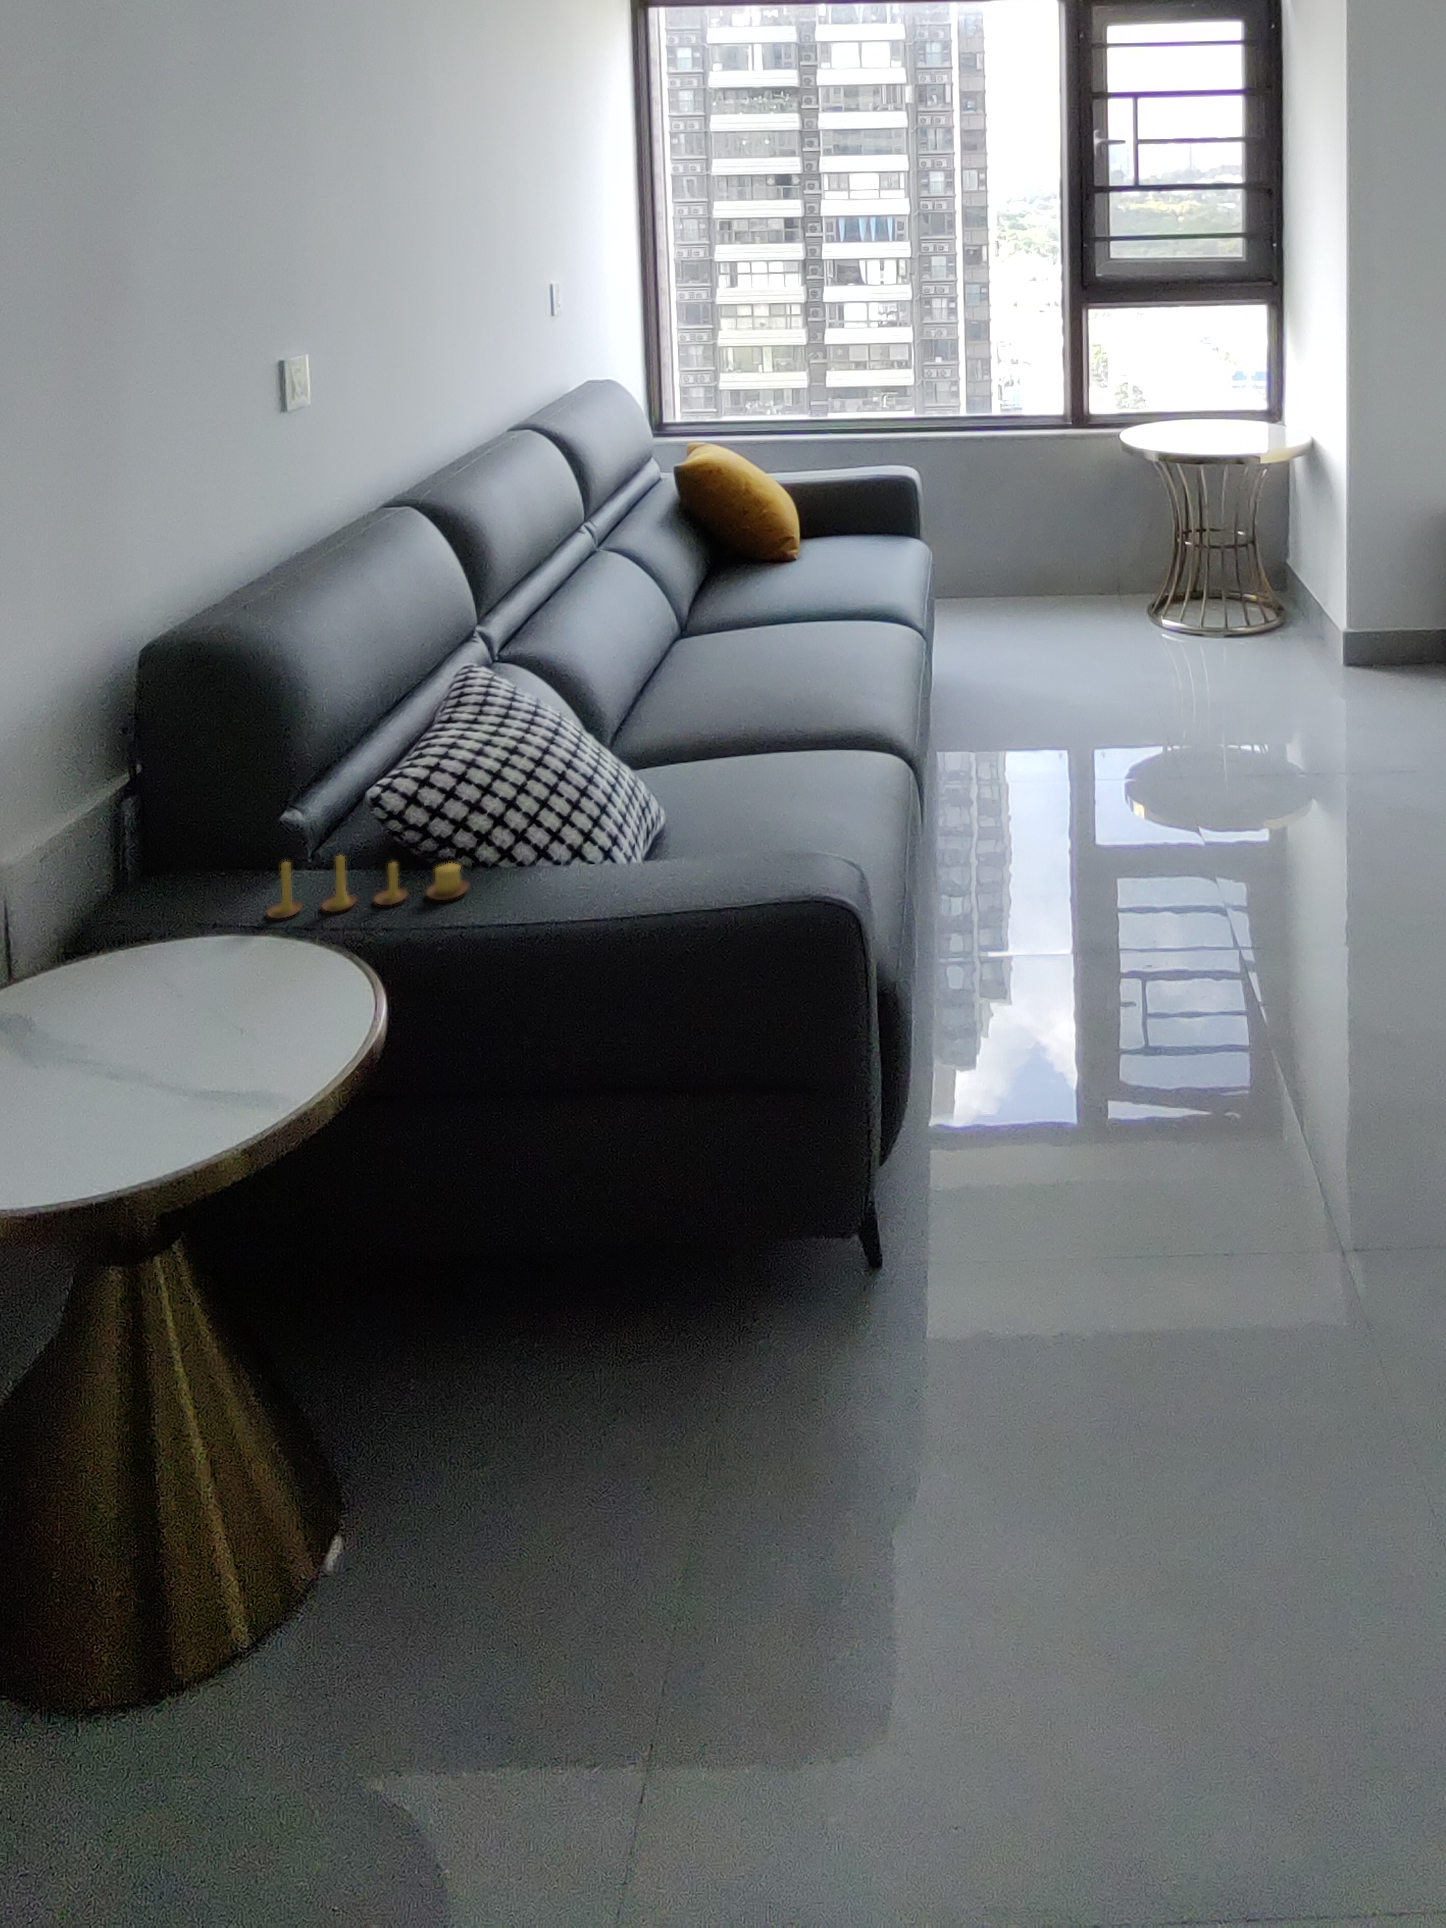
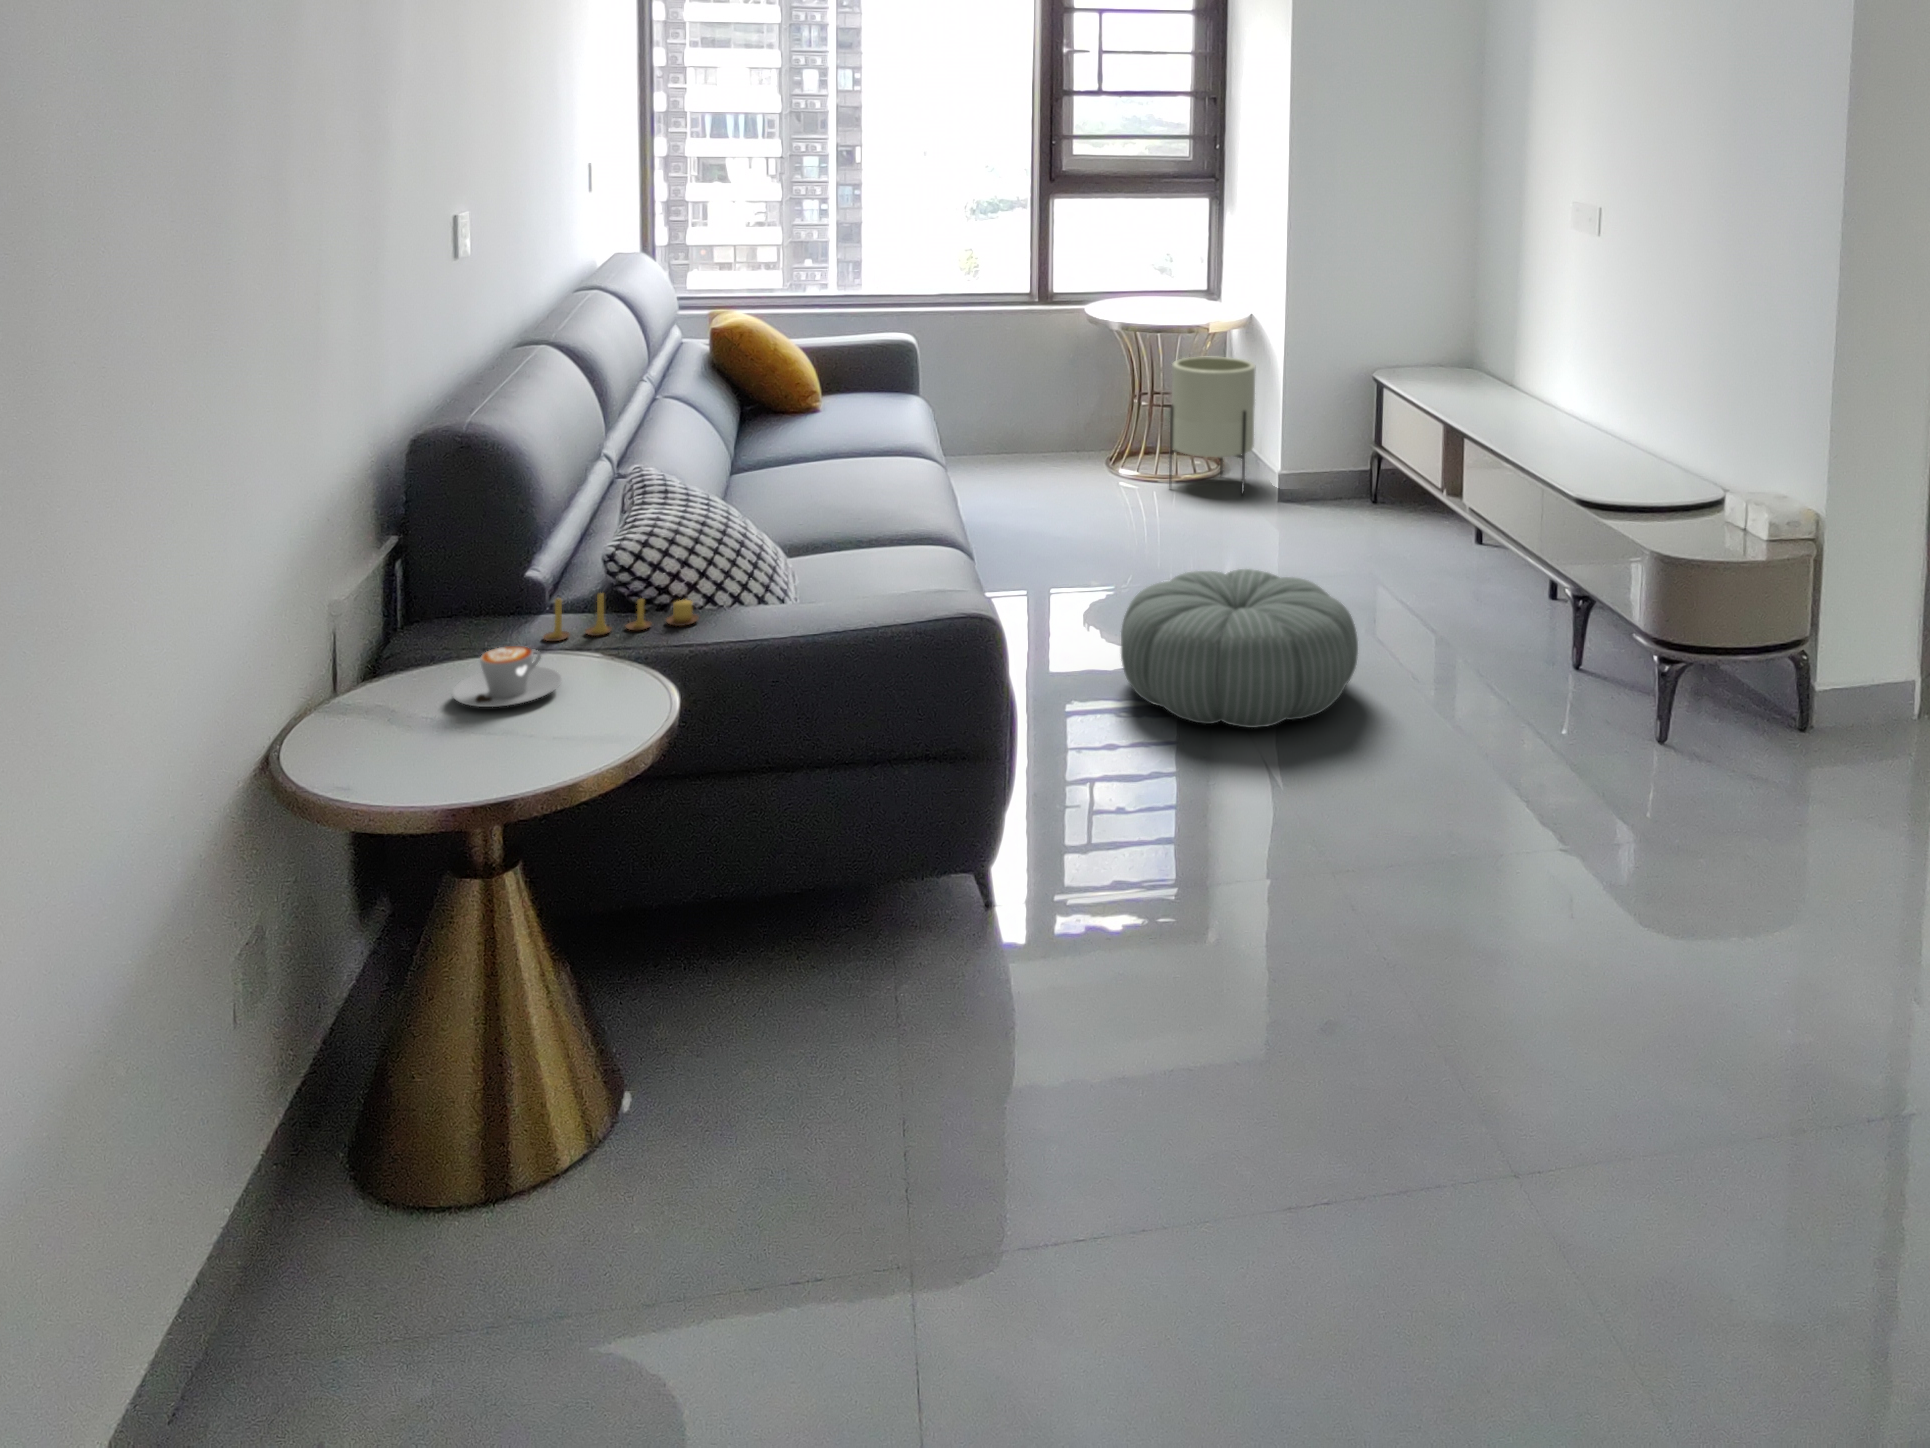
planter: none [1214,488,1313,653] -> present [1169,356,1255,495]
pouf: none [1101,777,1406,1001] -> present [1121,569,1358,728]
coffee cup: none [79,948,231,1044] -> present [452,646,561,707]

